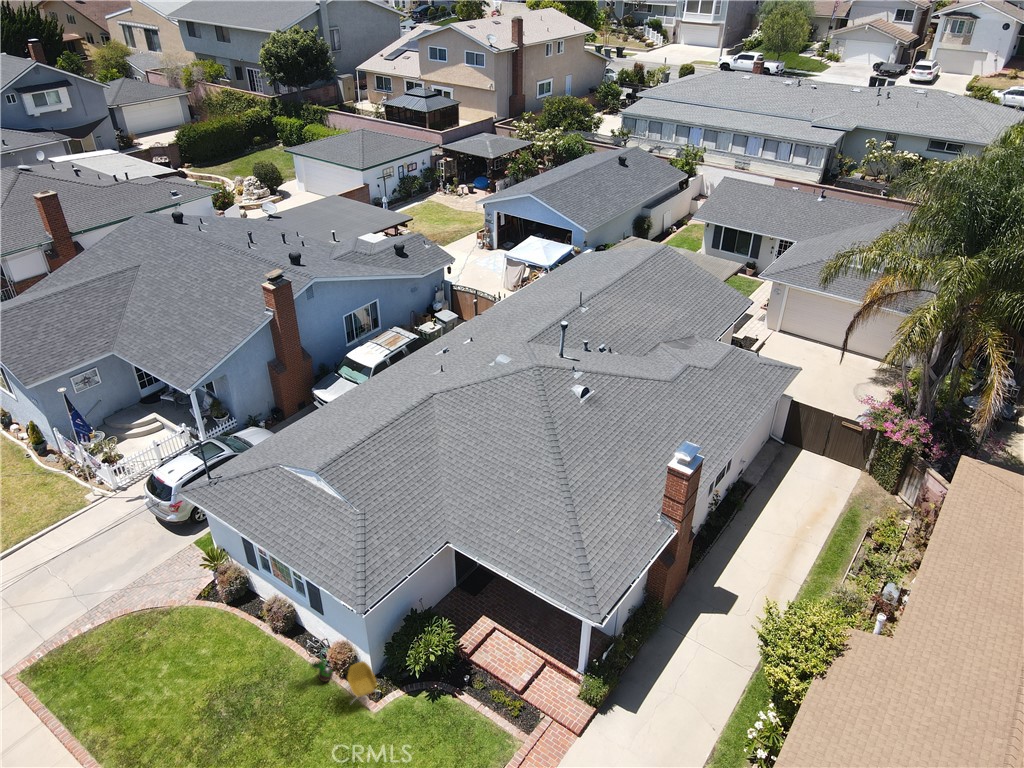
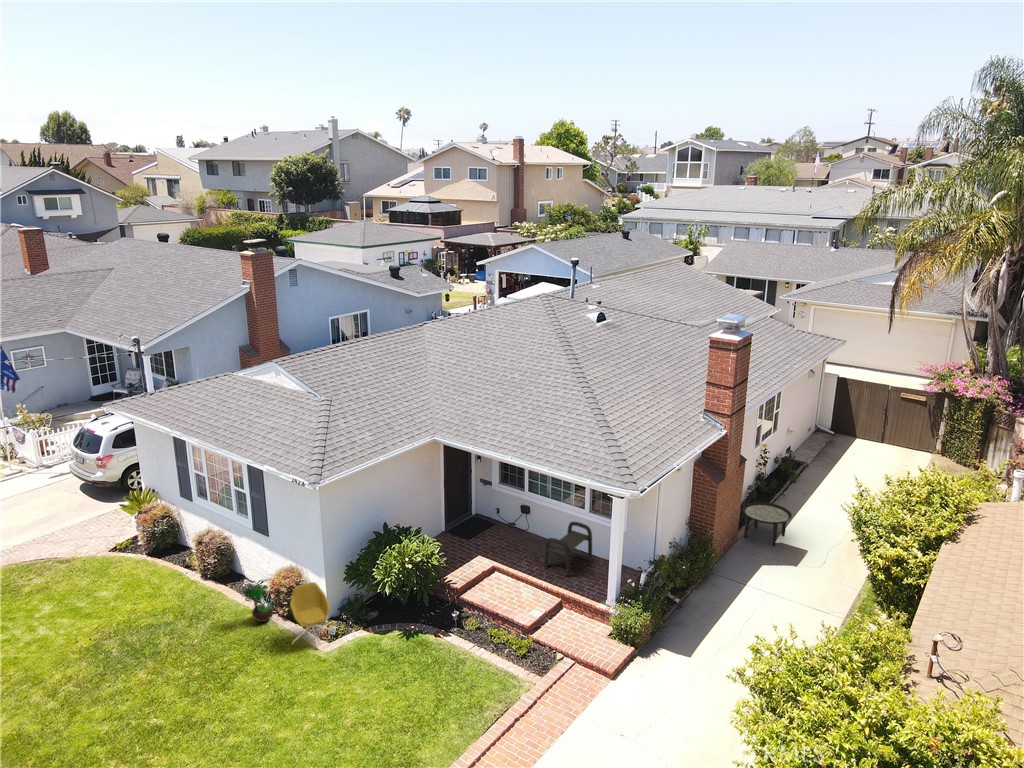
round table: none [690,551,728,592] -> present [743,502,792,546]
bench: none [532,590,569,638] -> present [544,522,592,576]

